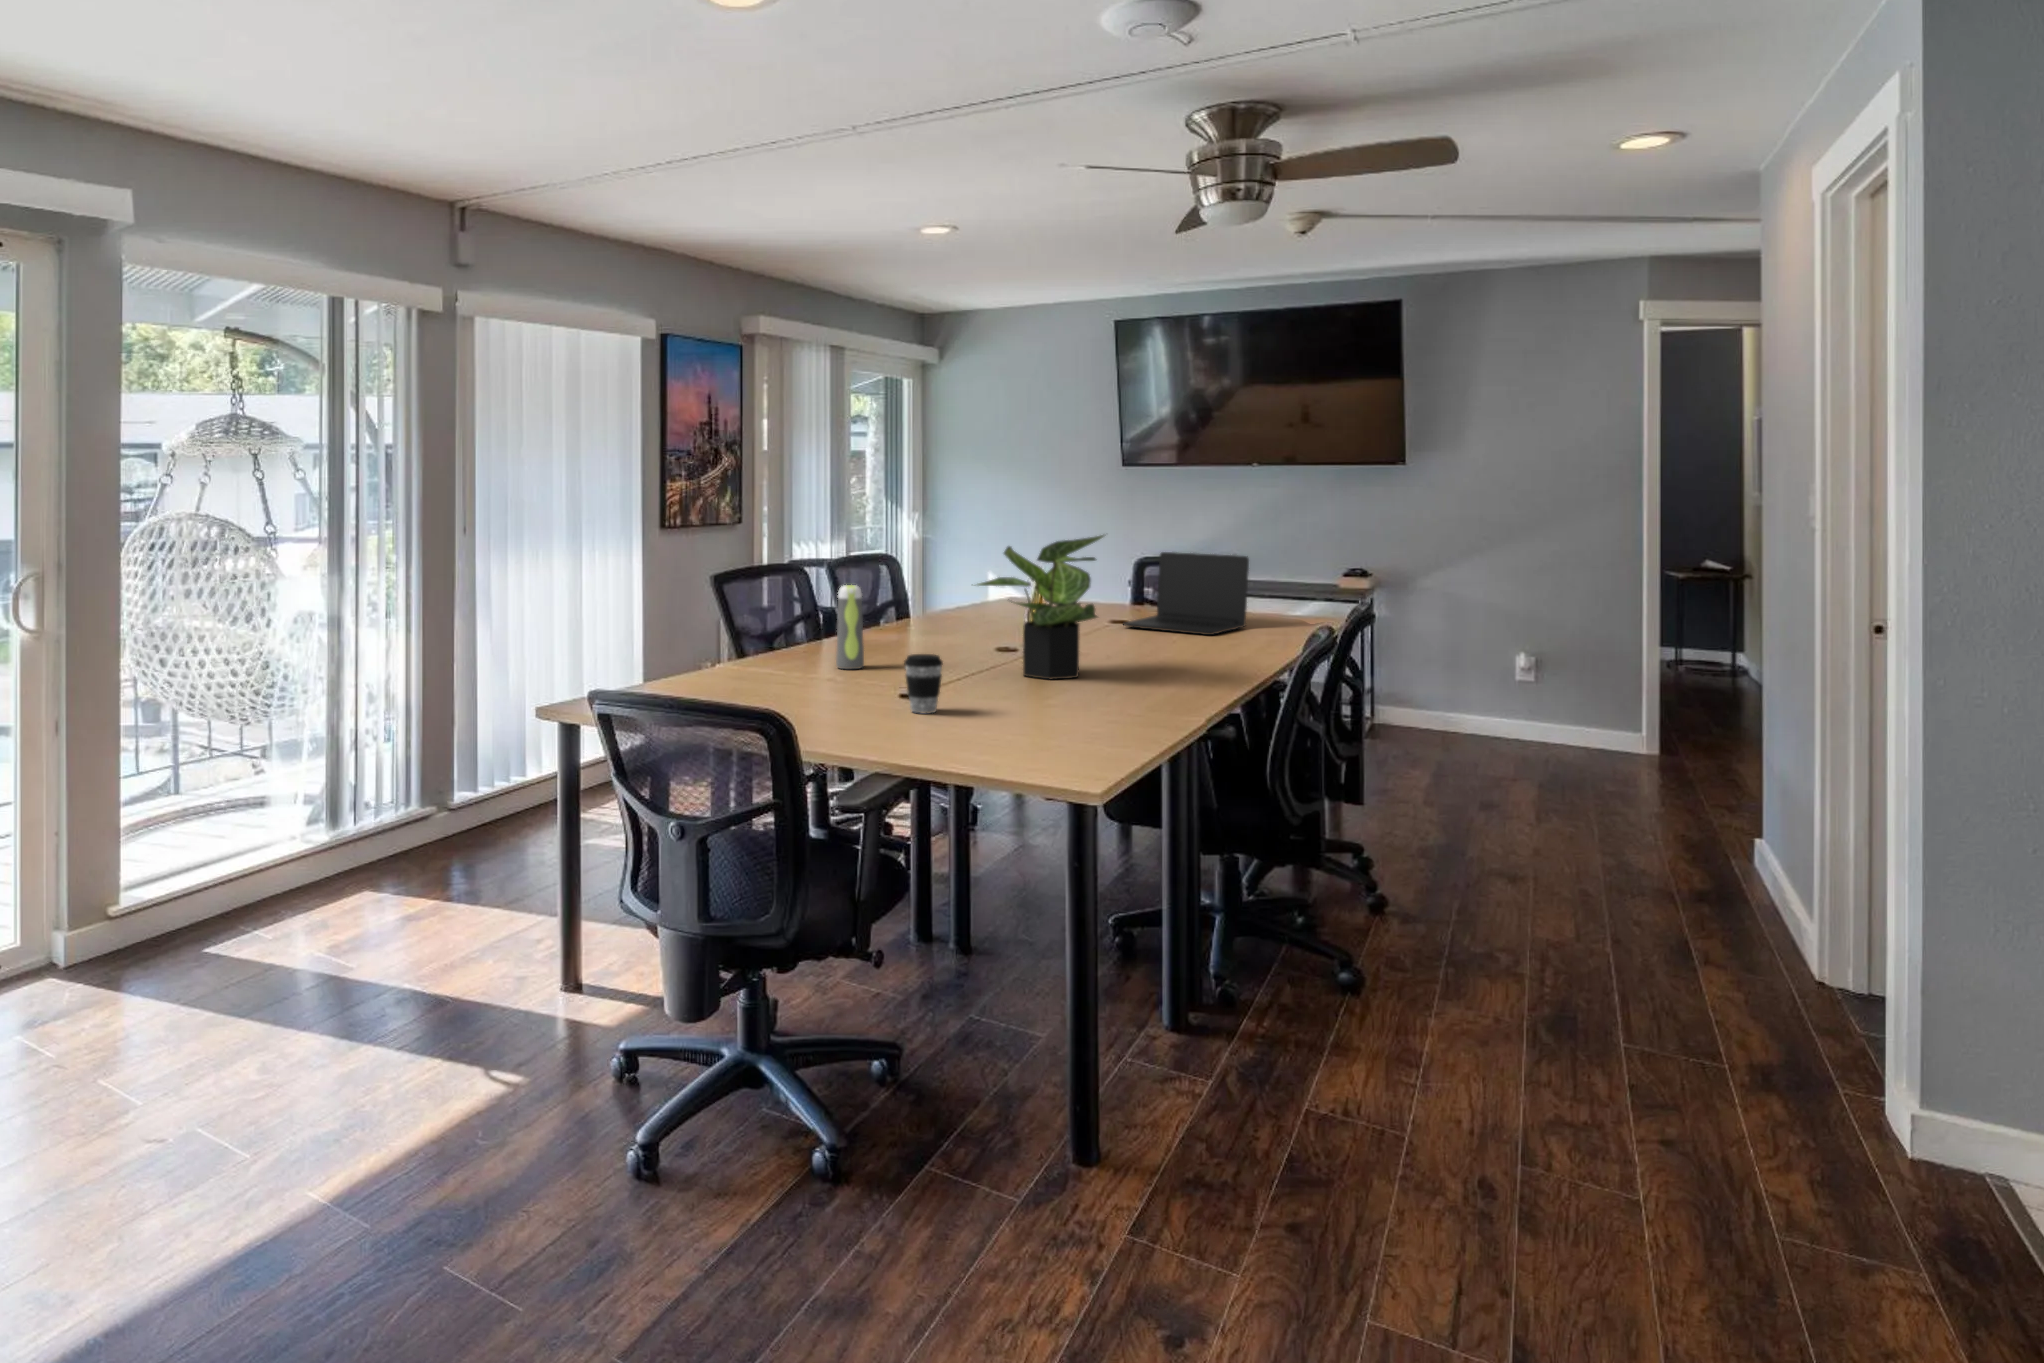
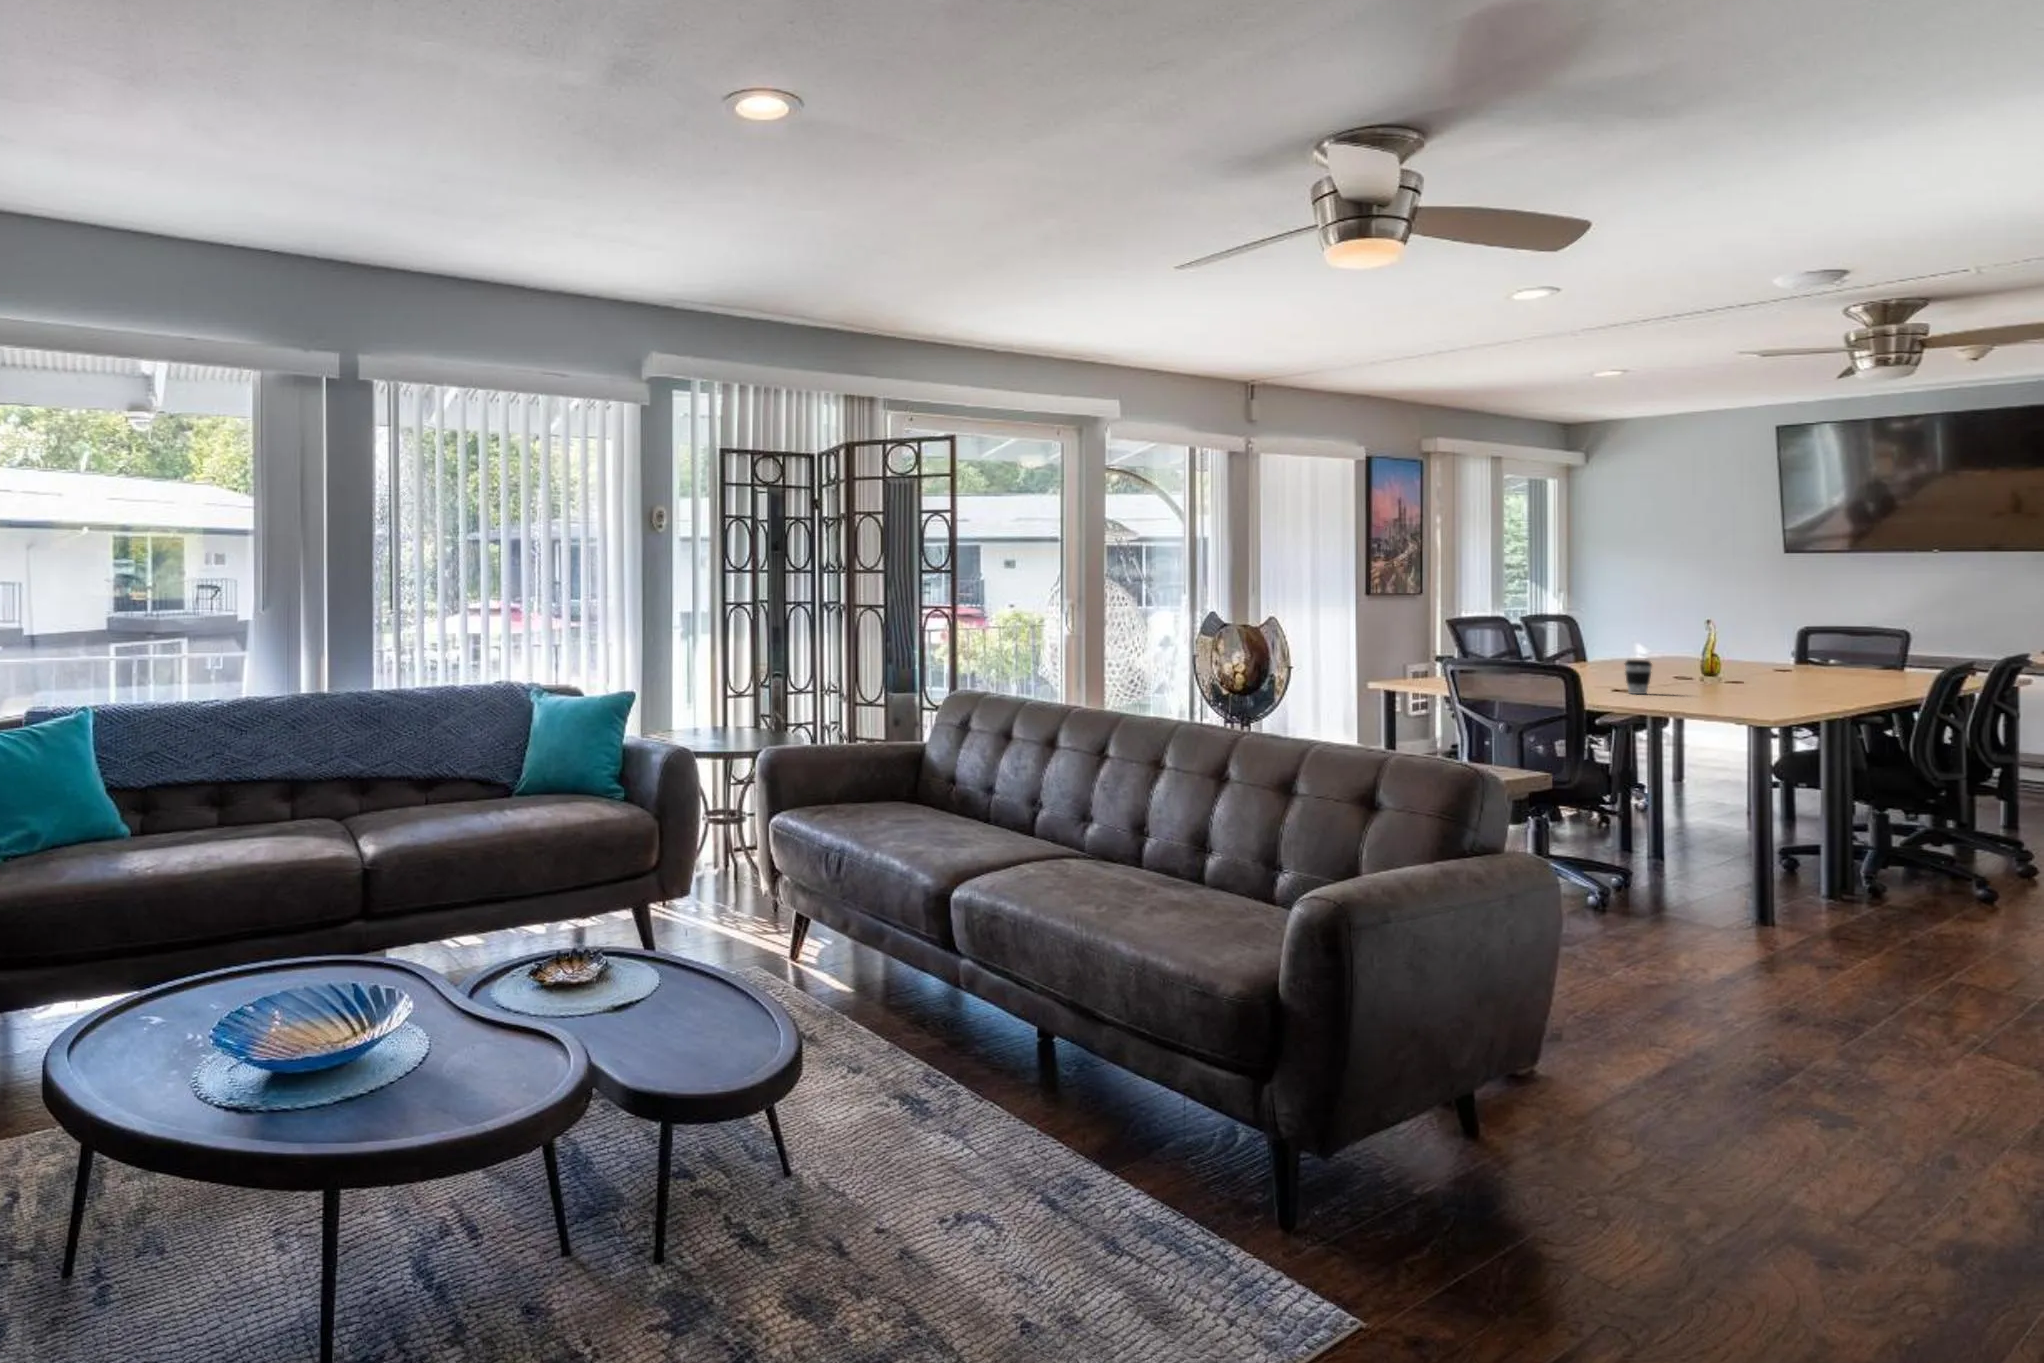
potted plant: present [977,535,1104,680] -> none [1660,591,1775,688]
laptop: present [1123,552,1249,635] -> none [1783,617,1906,677]
water bottle: present [836,585,864,669] -> none [1554,626,1575,680]

